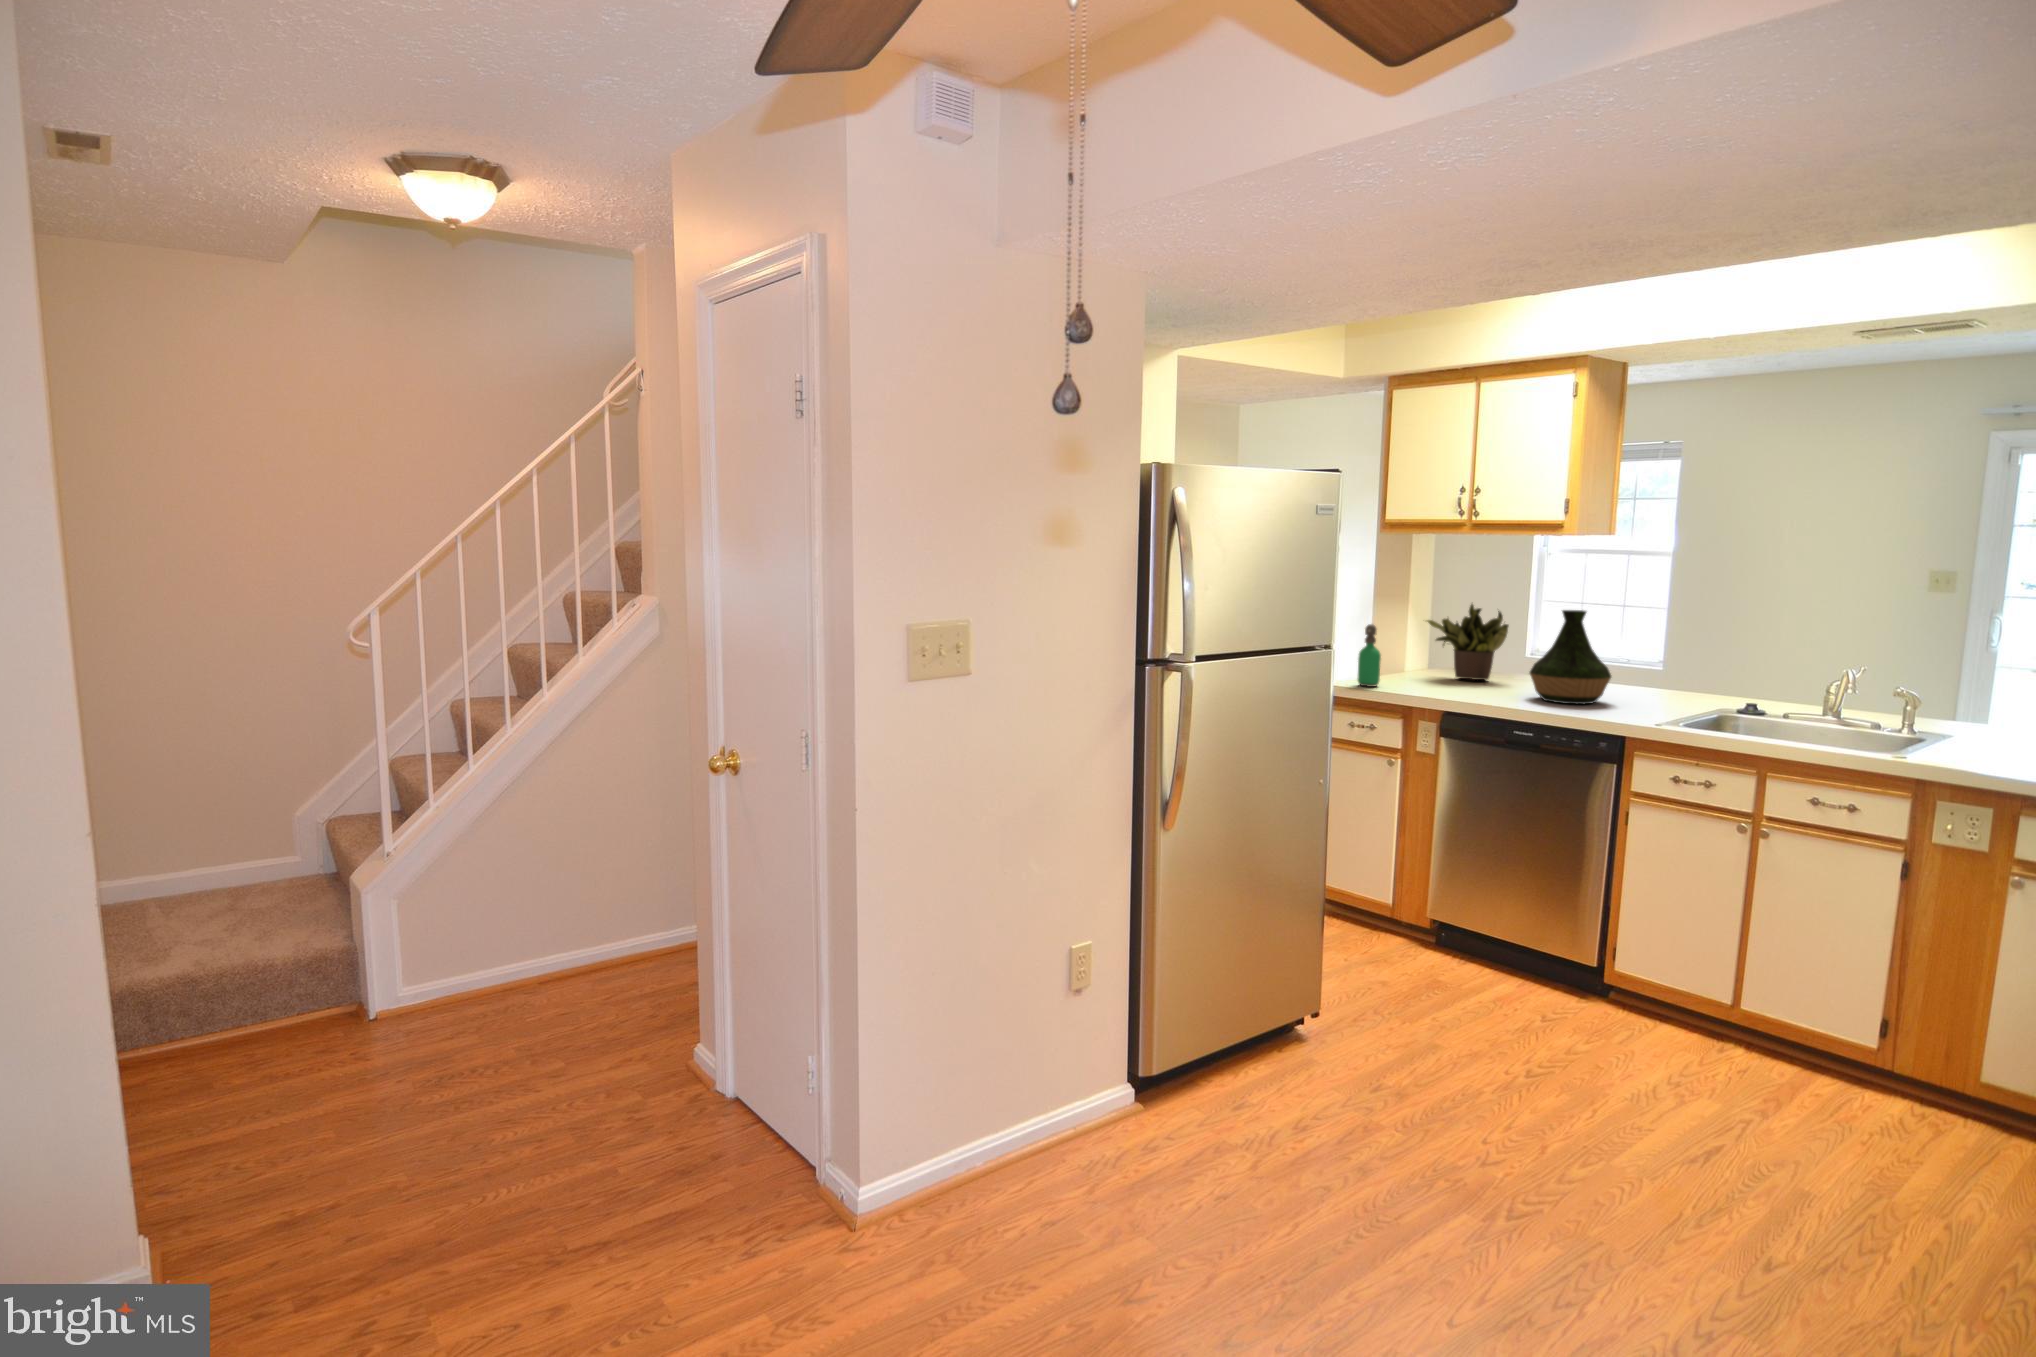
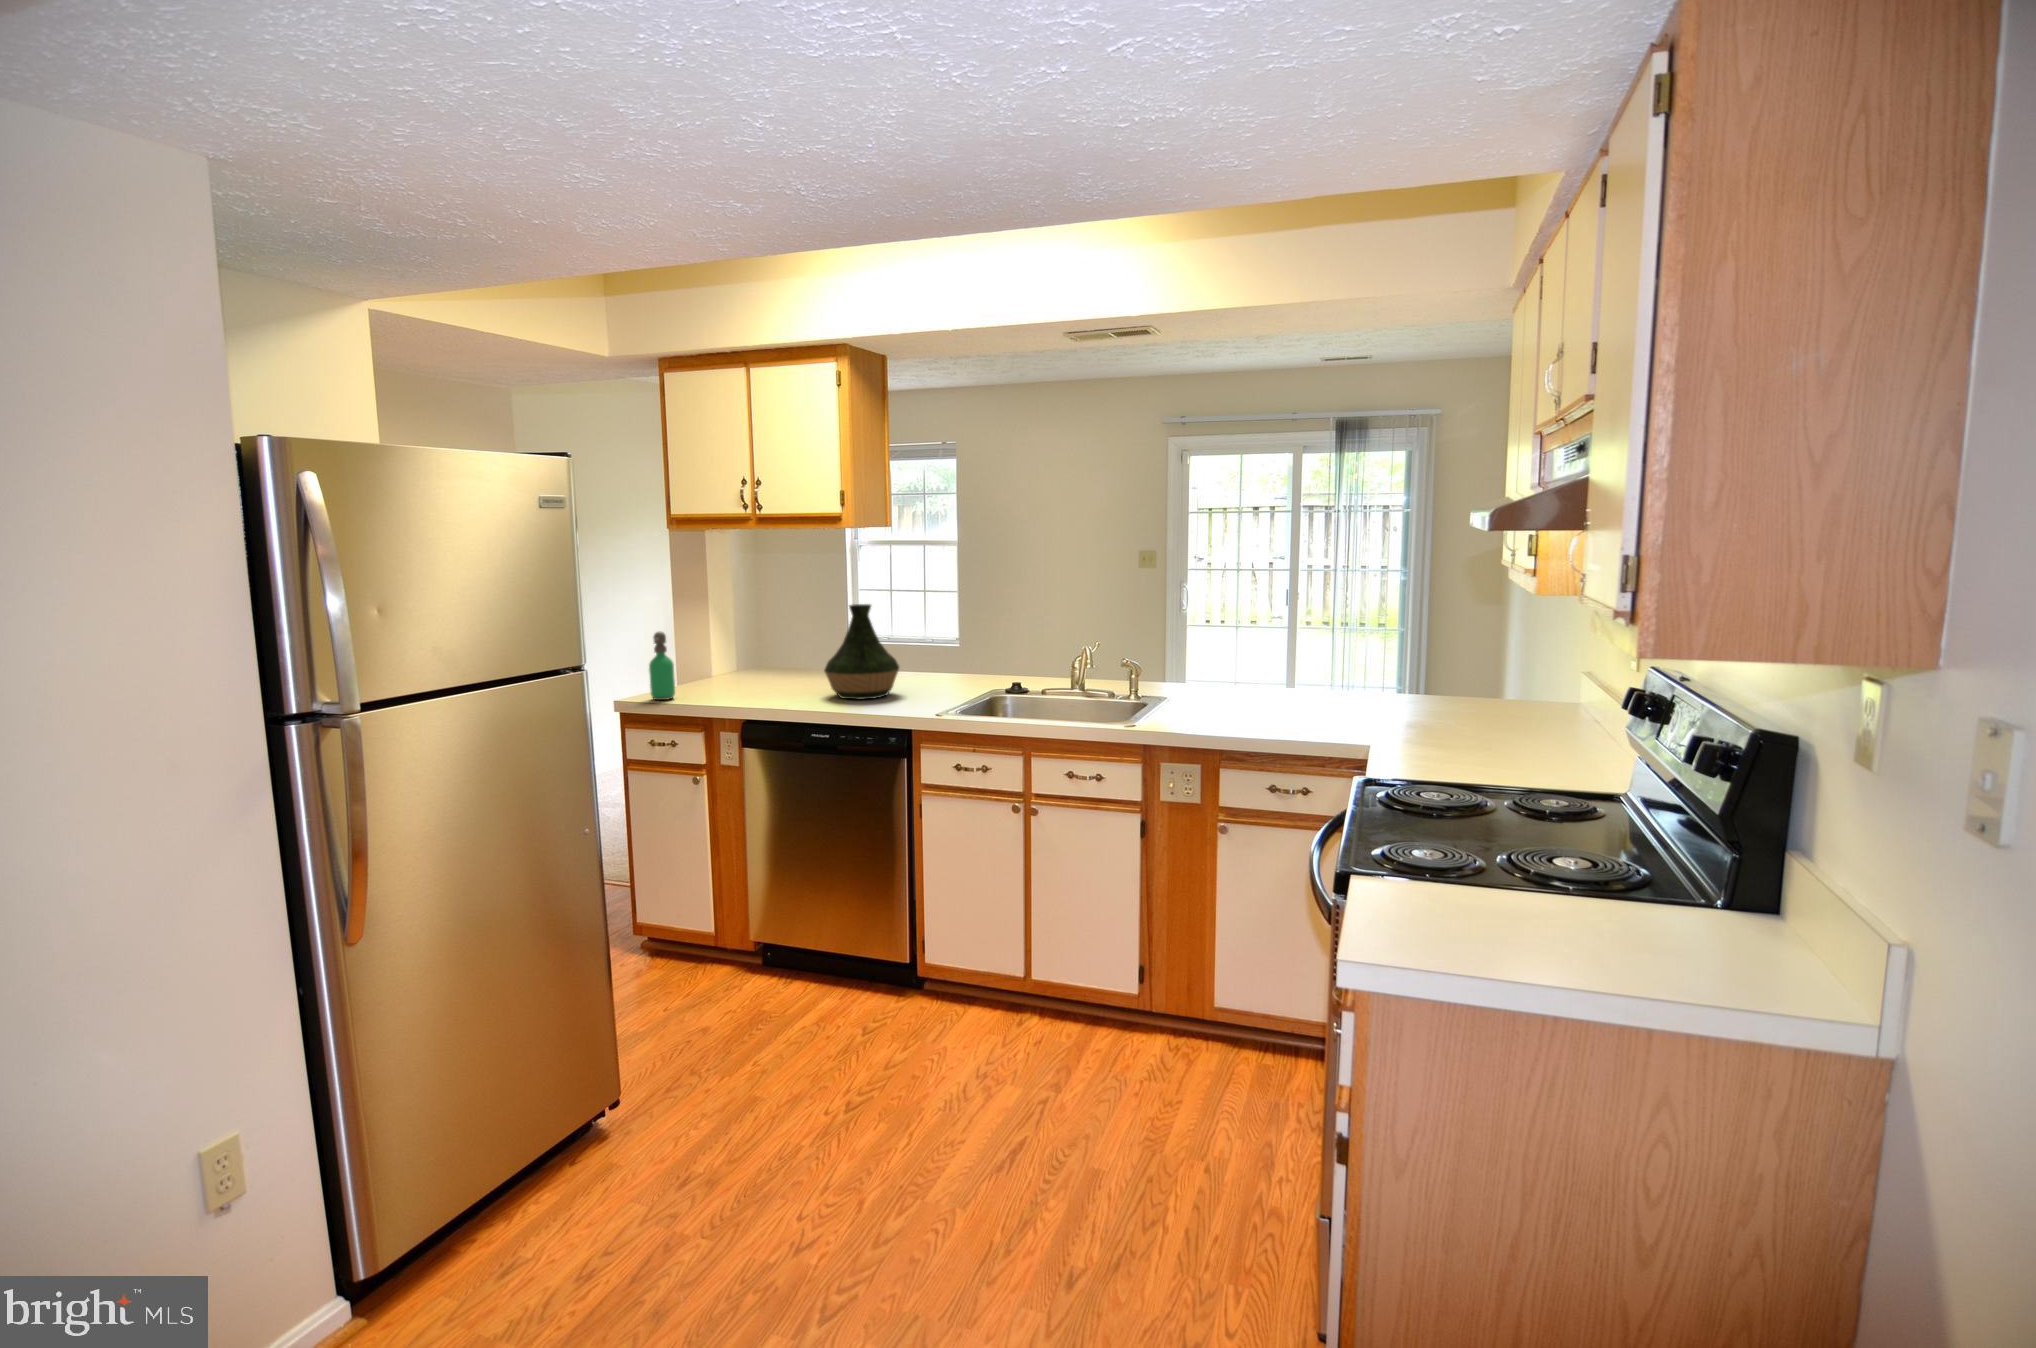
potted plant: present [1427,604,1509,680] -> none [721,600,807,680]

